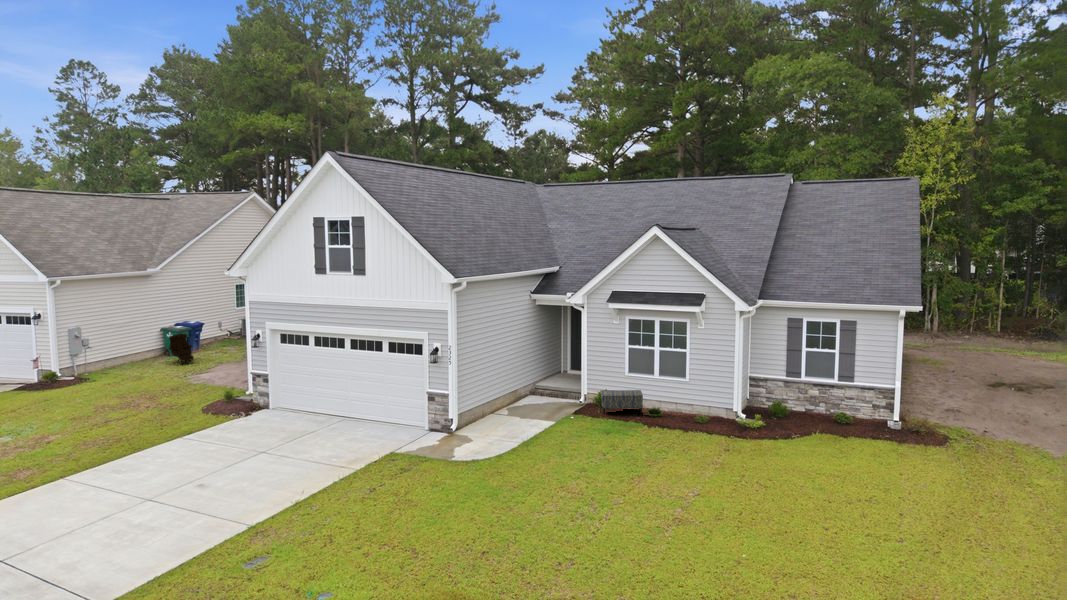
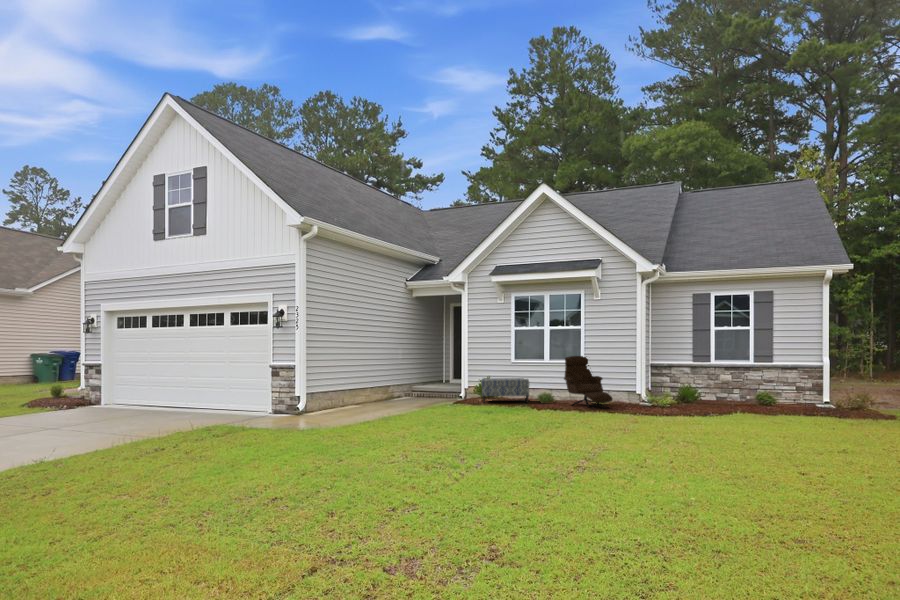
lounge chair: present [169,334,194,364] -> present [564,356,612,409]

